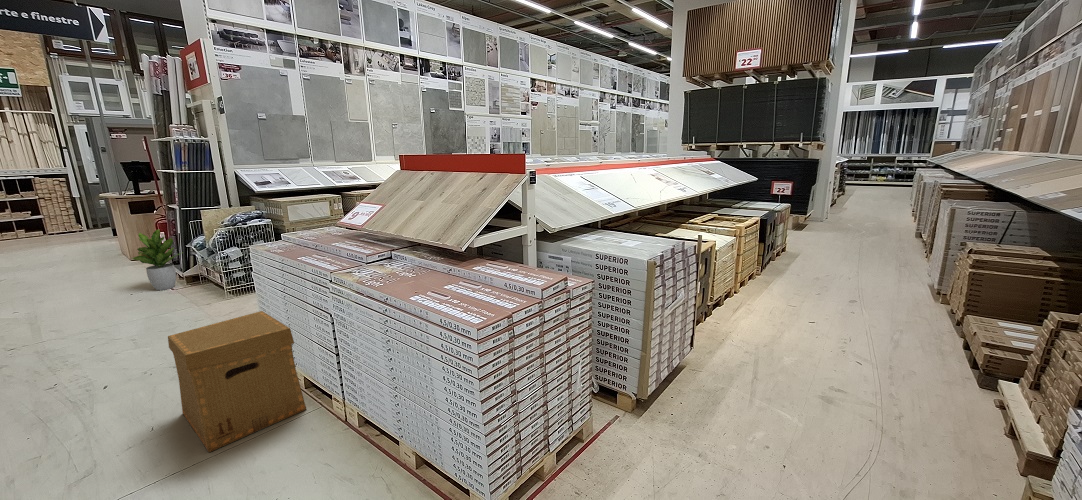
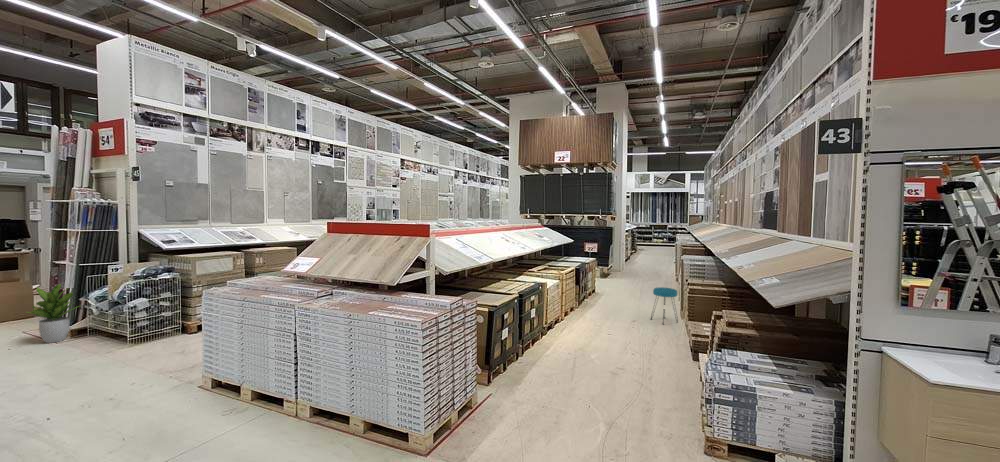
stool: none [885,250,945,309] -> present [651,287,678,322]
cardboard box: present [168,311,306,452] -> none [157,340,266,441]

